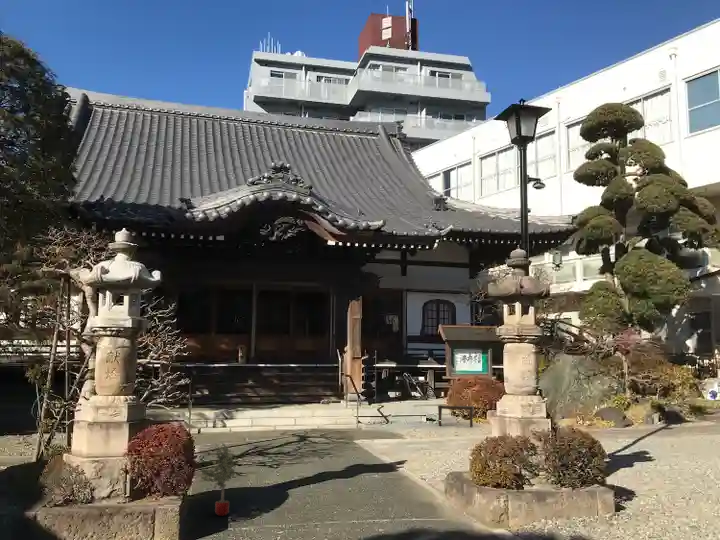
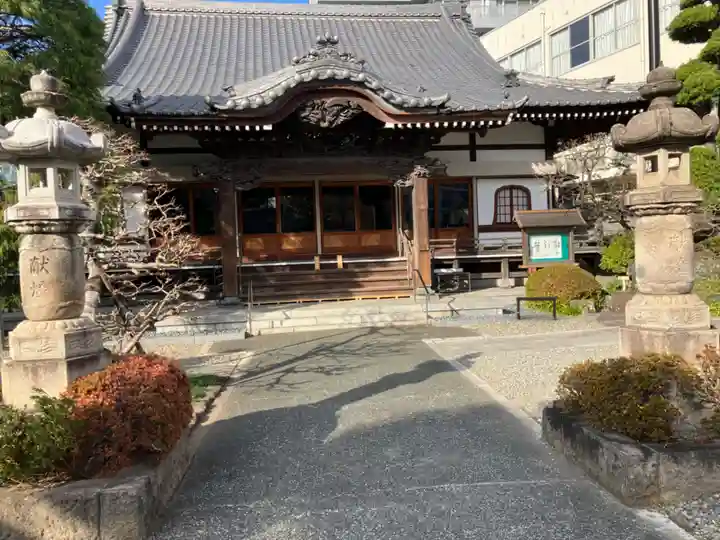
potted tree: present [201,443,236,516] -> none [181,385,236,493]

